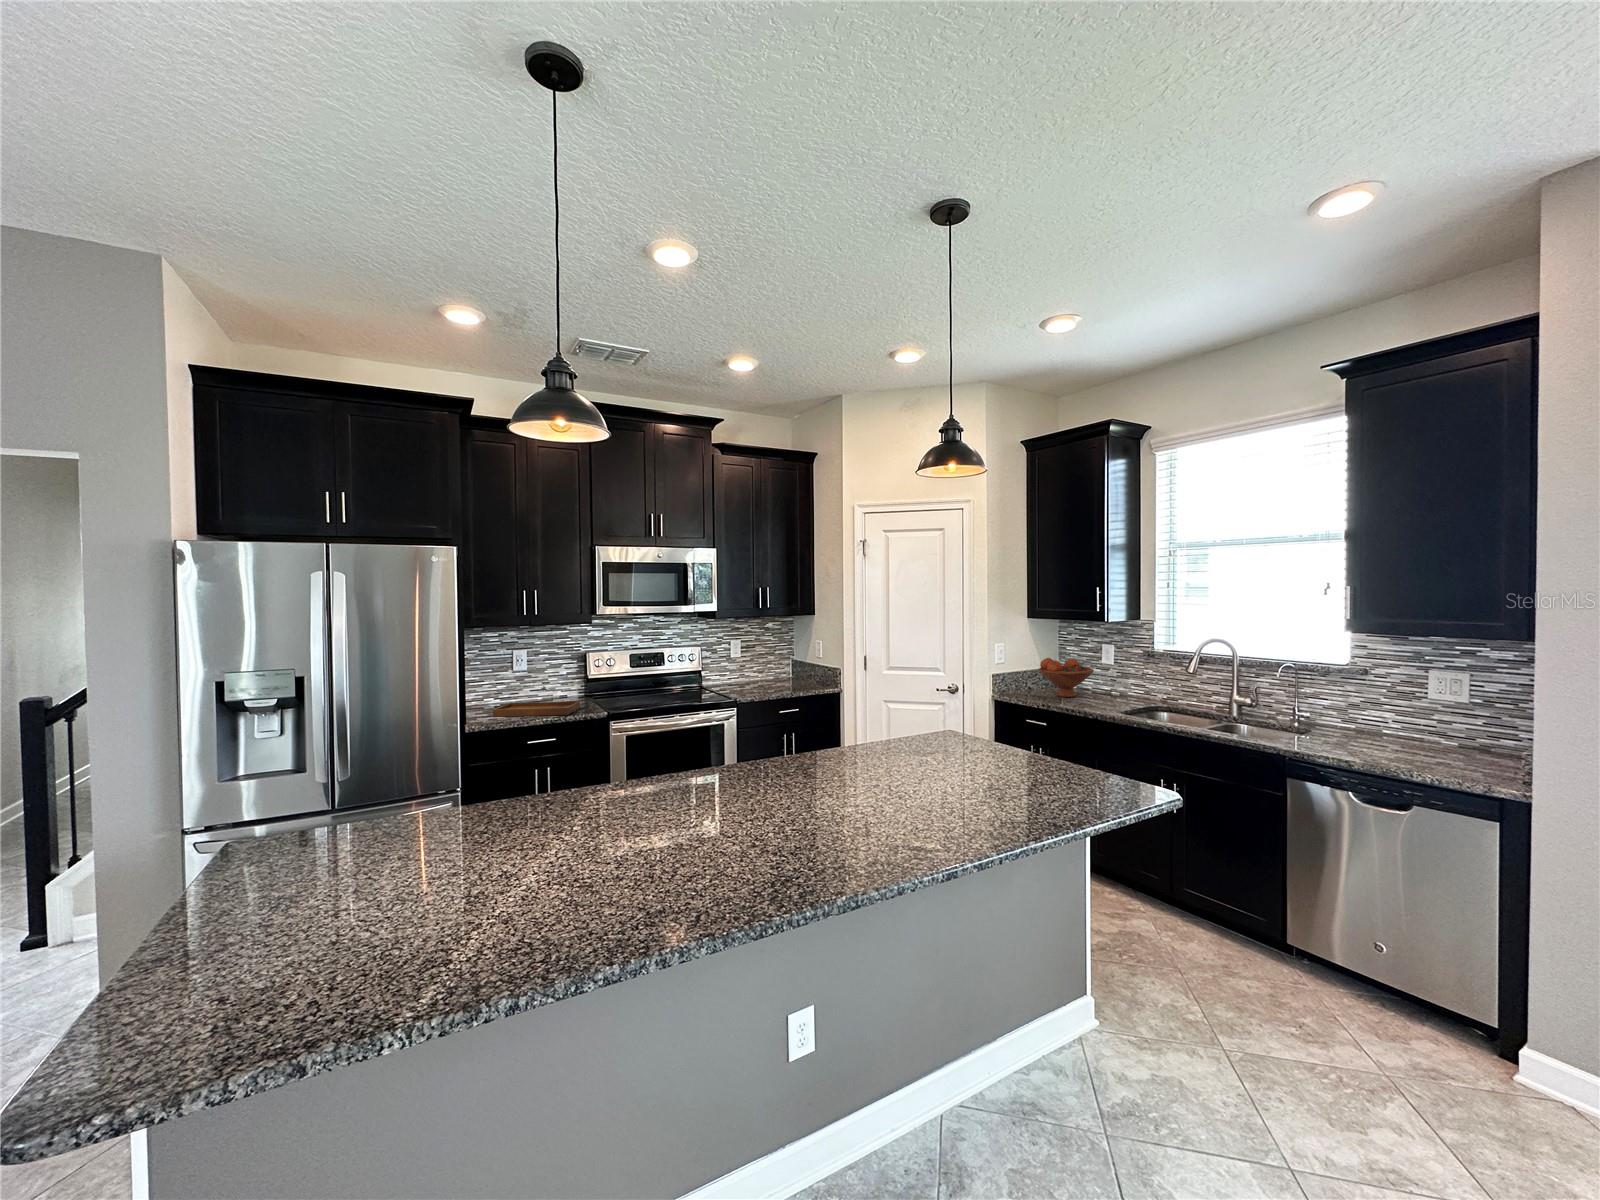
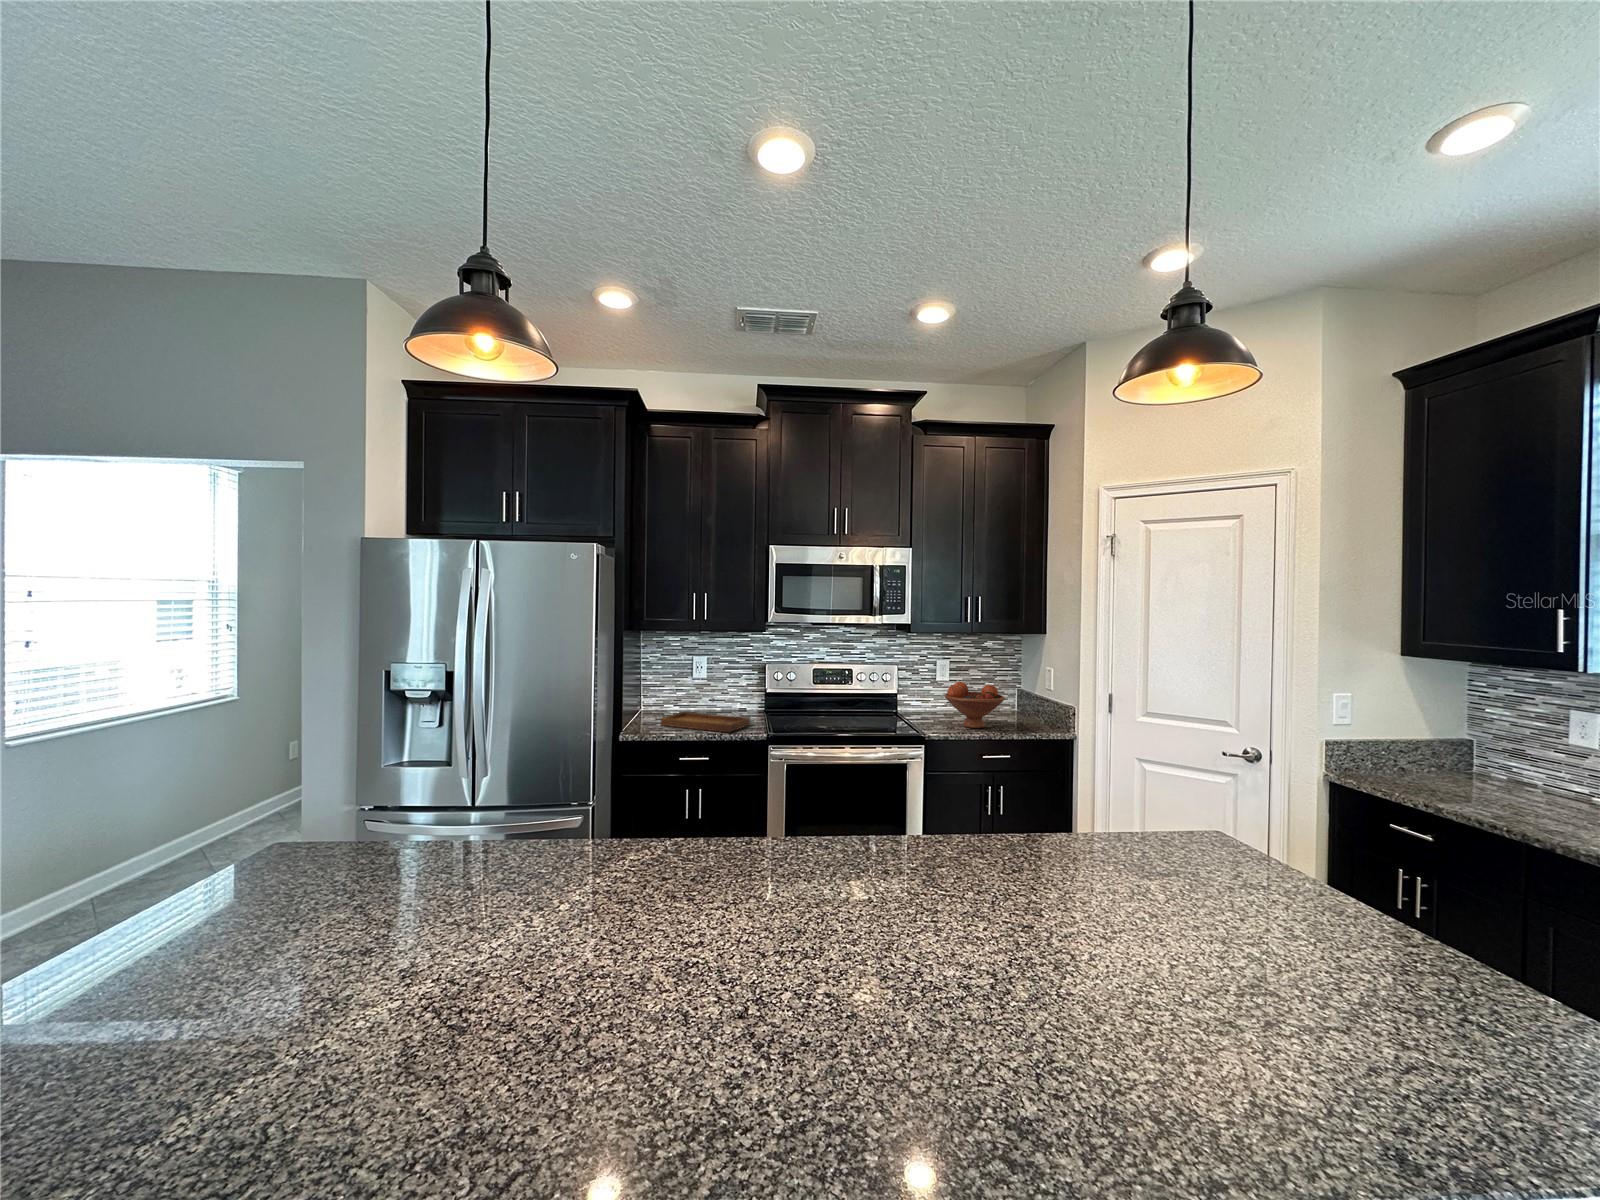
fruit bowl: present [1039,658,1094,697] -> present [945,682,1005,728]

